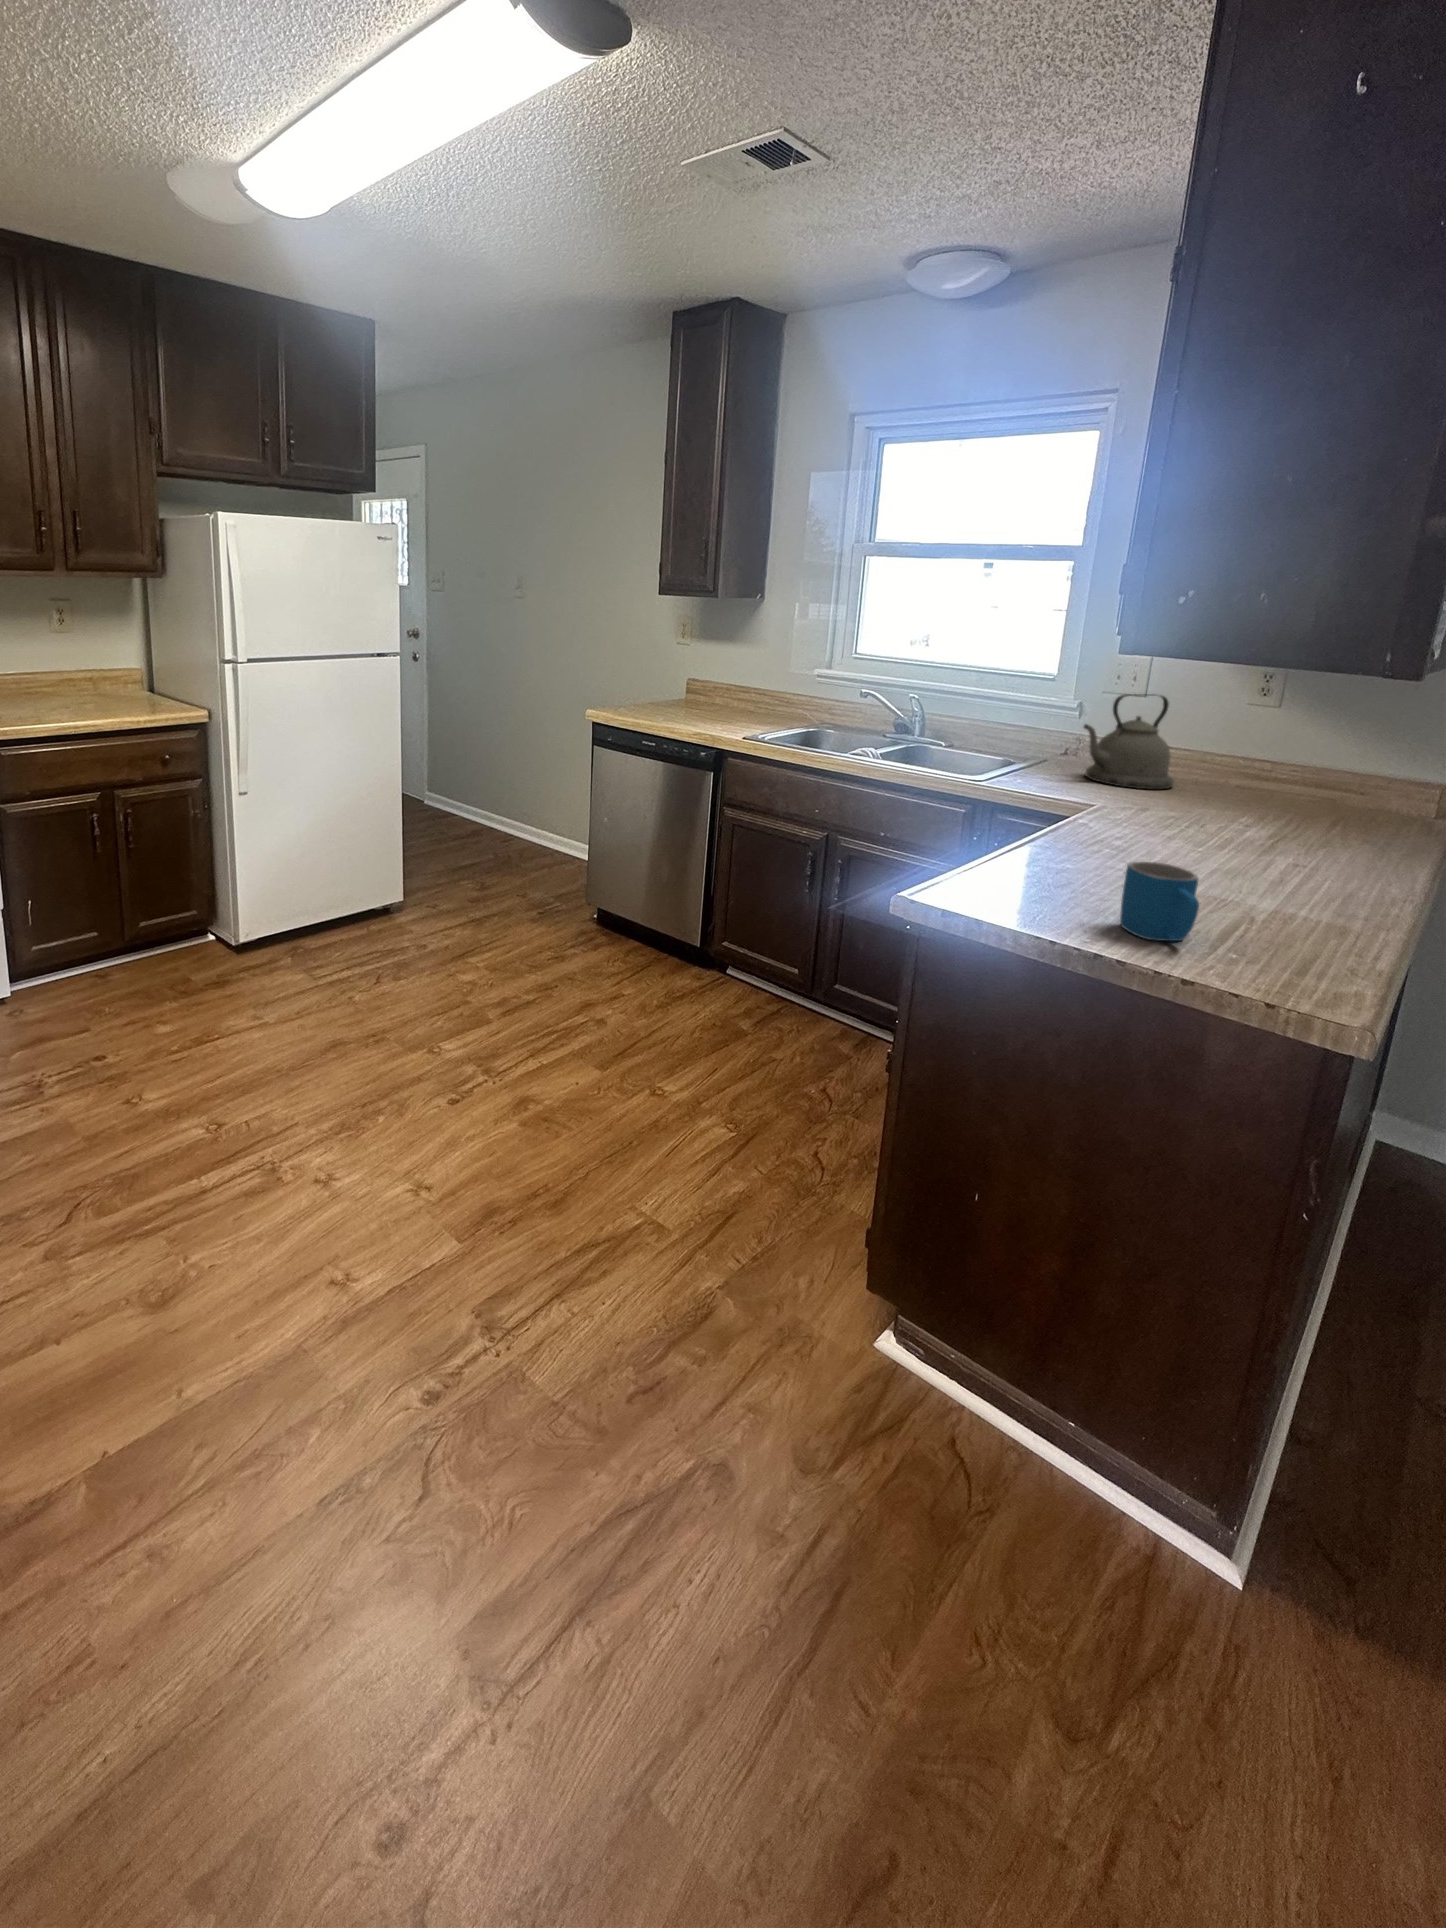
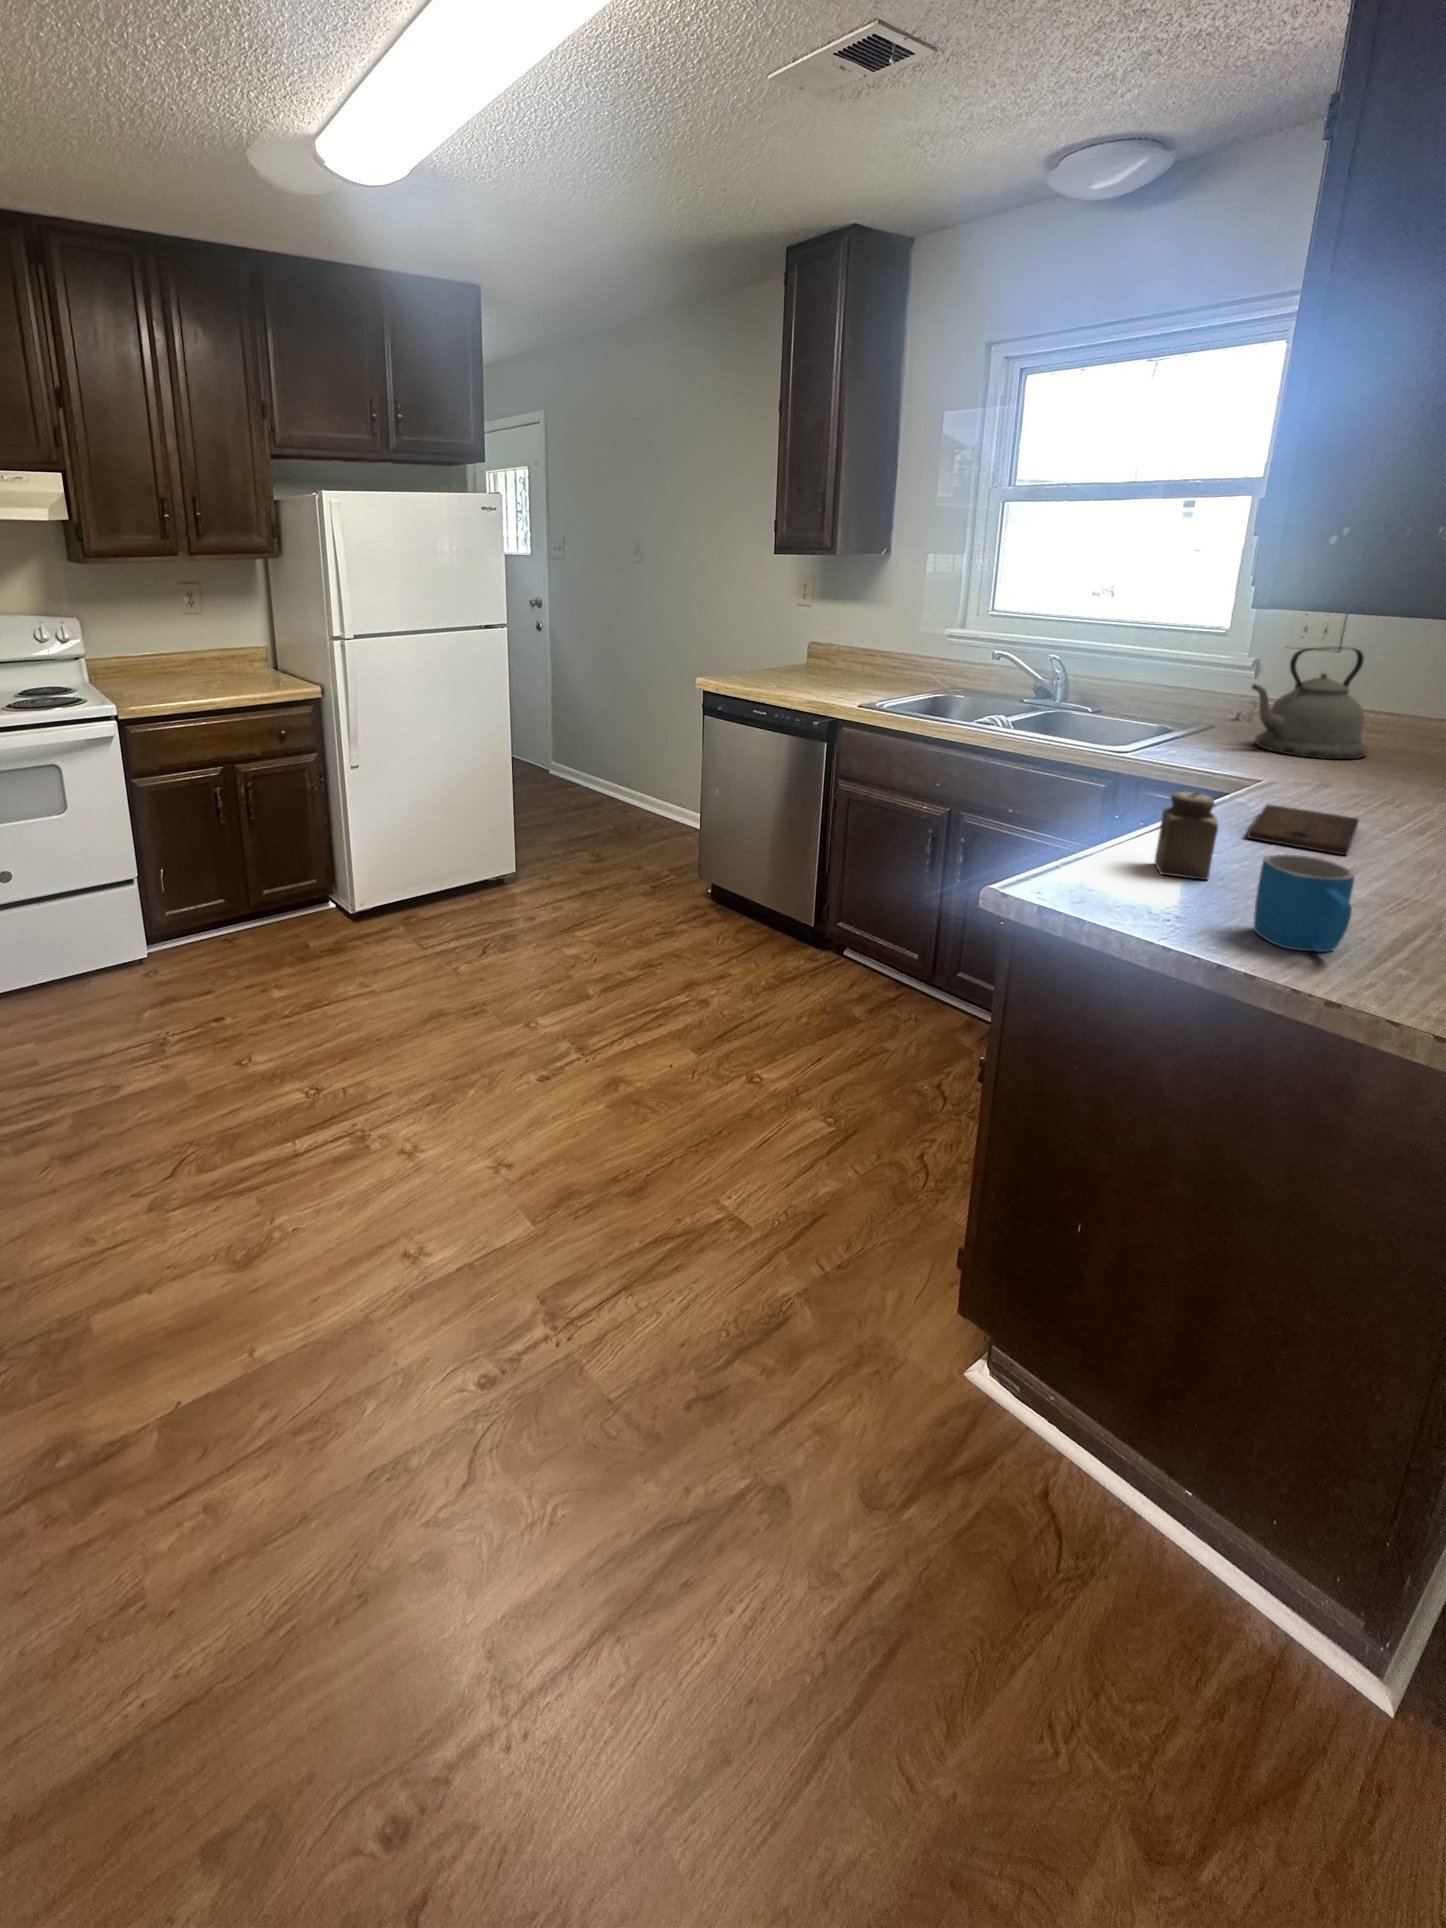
salt shaker: none [1031,812,1084,887] -> present [1155,792,1218,880]
cutting board: none [1097,825,1180,866] -> present [1247,804,1358,855]

